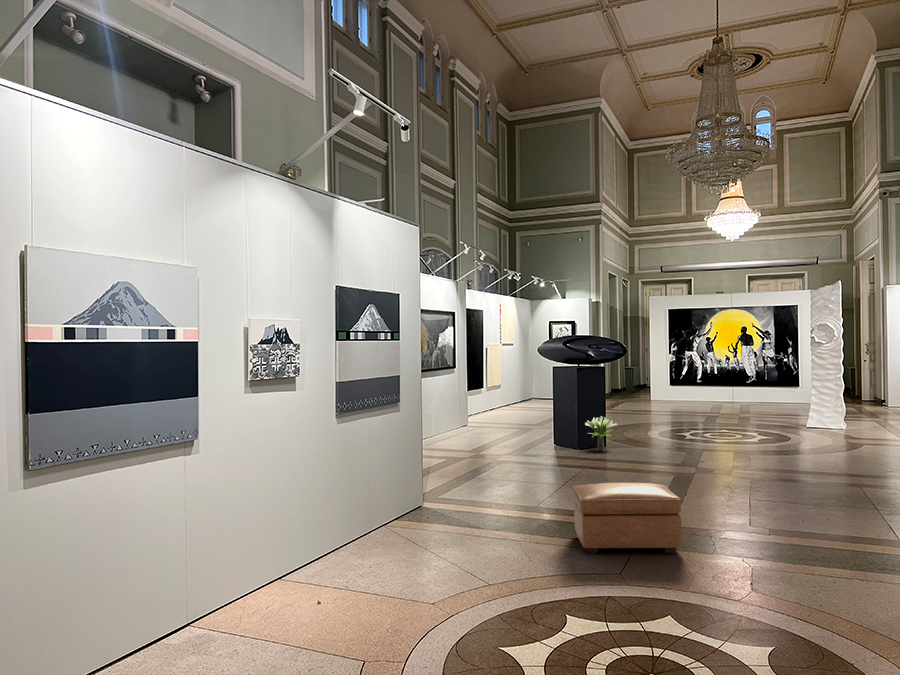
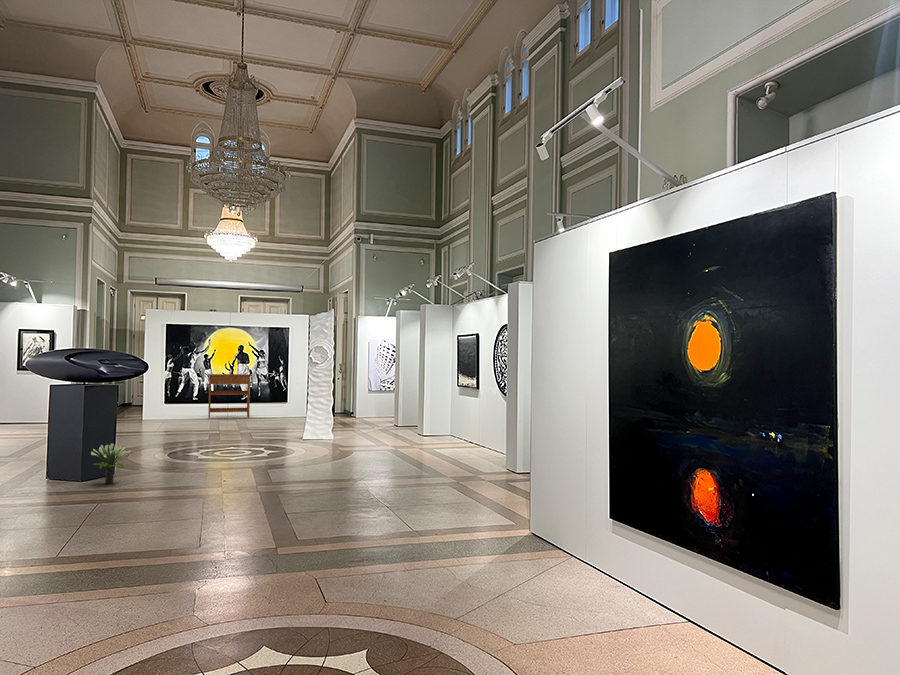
console table: none [710,357,757,403] -> present [207,374,252,418]
ottoman: present [573,483,682,554] -> none [122,524,260,625]

